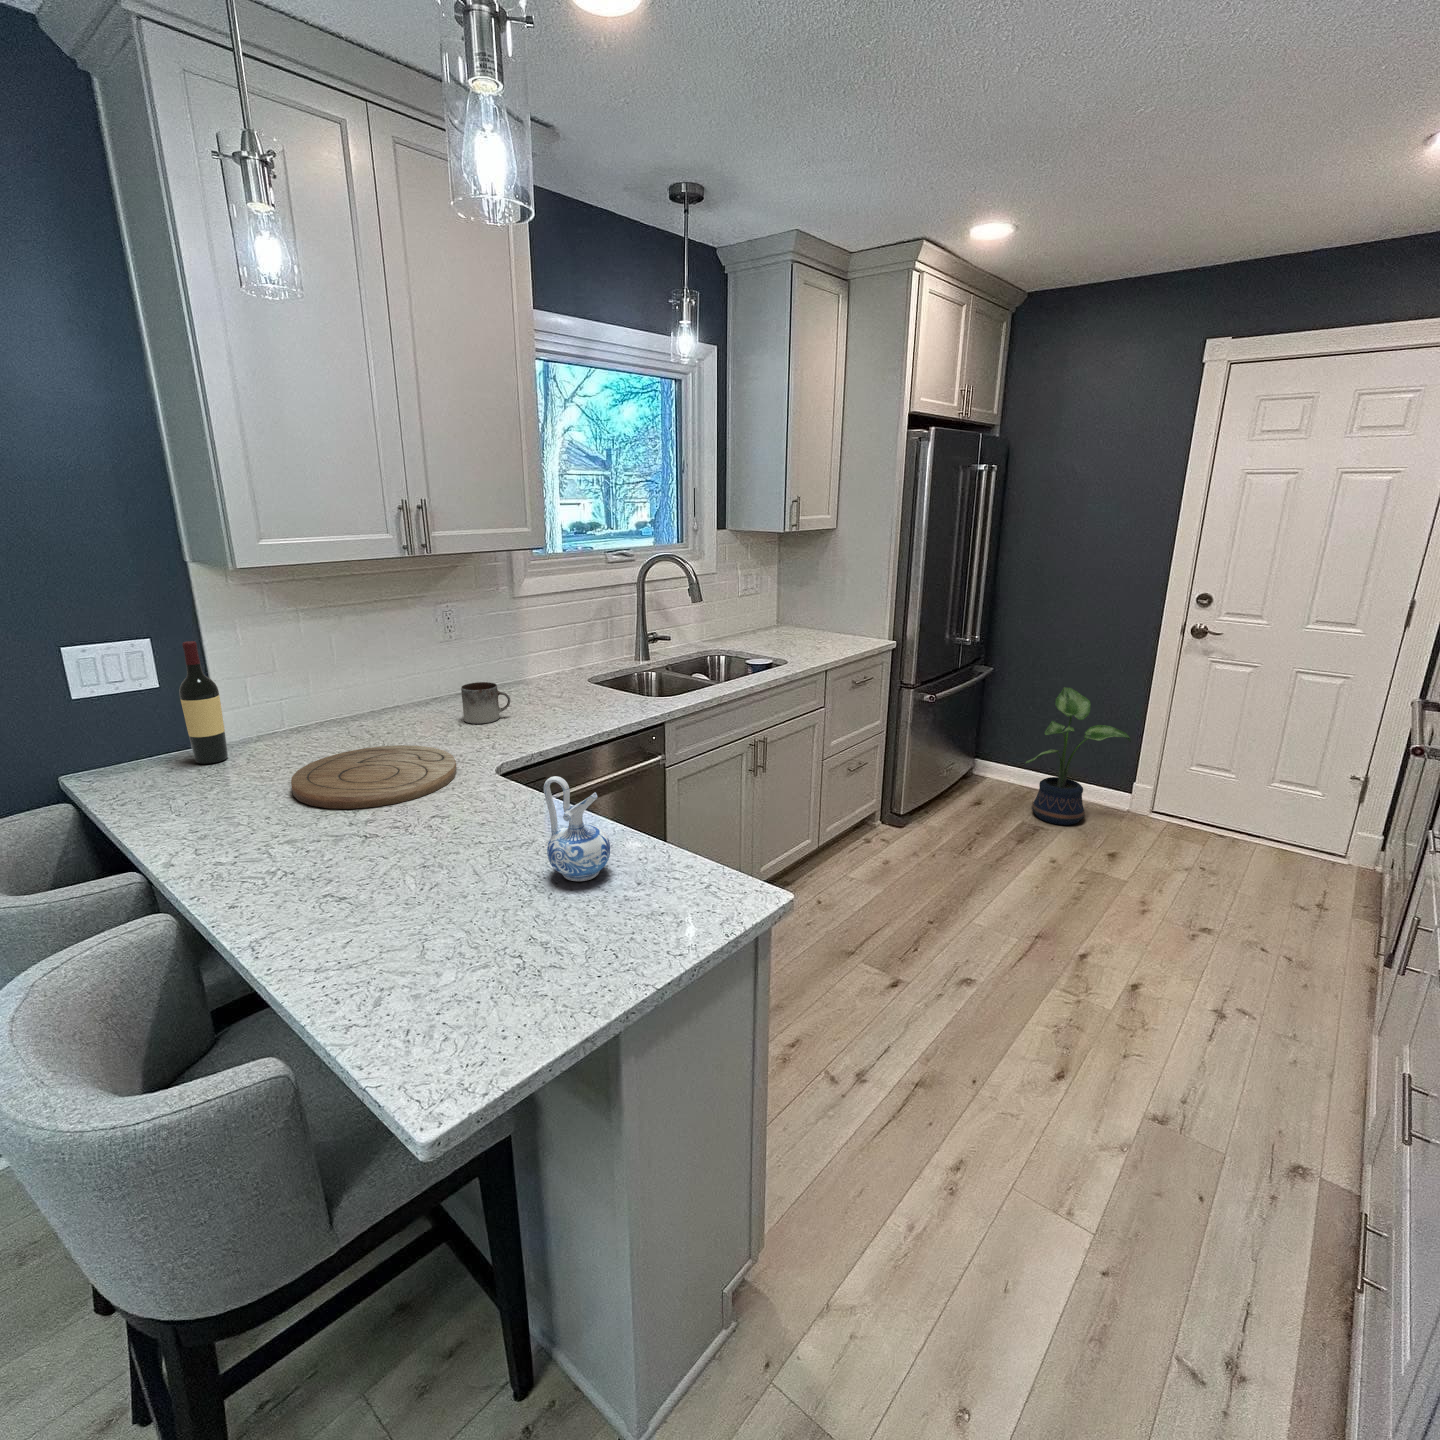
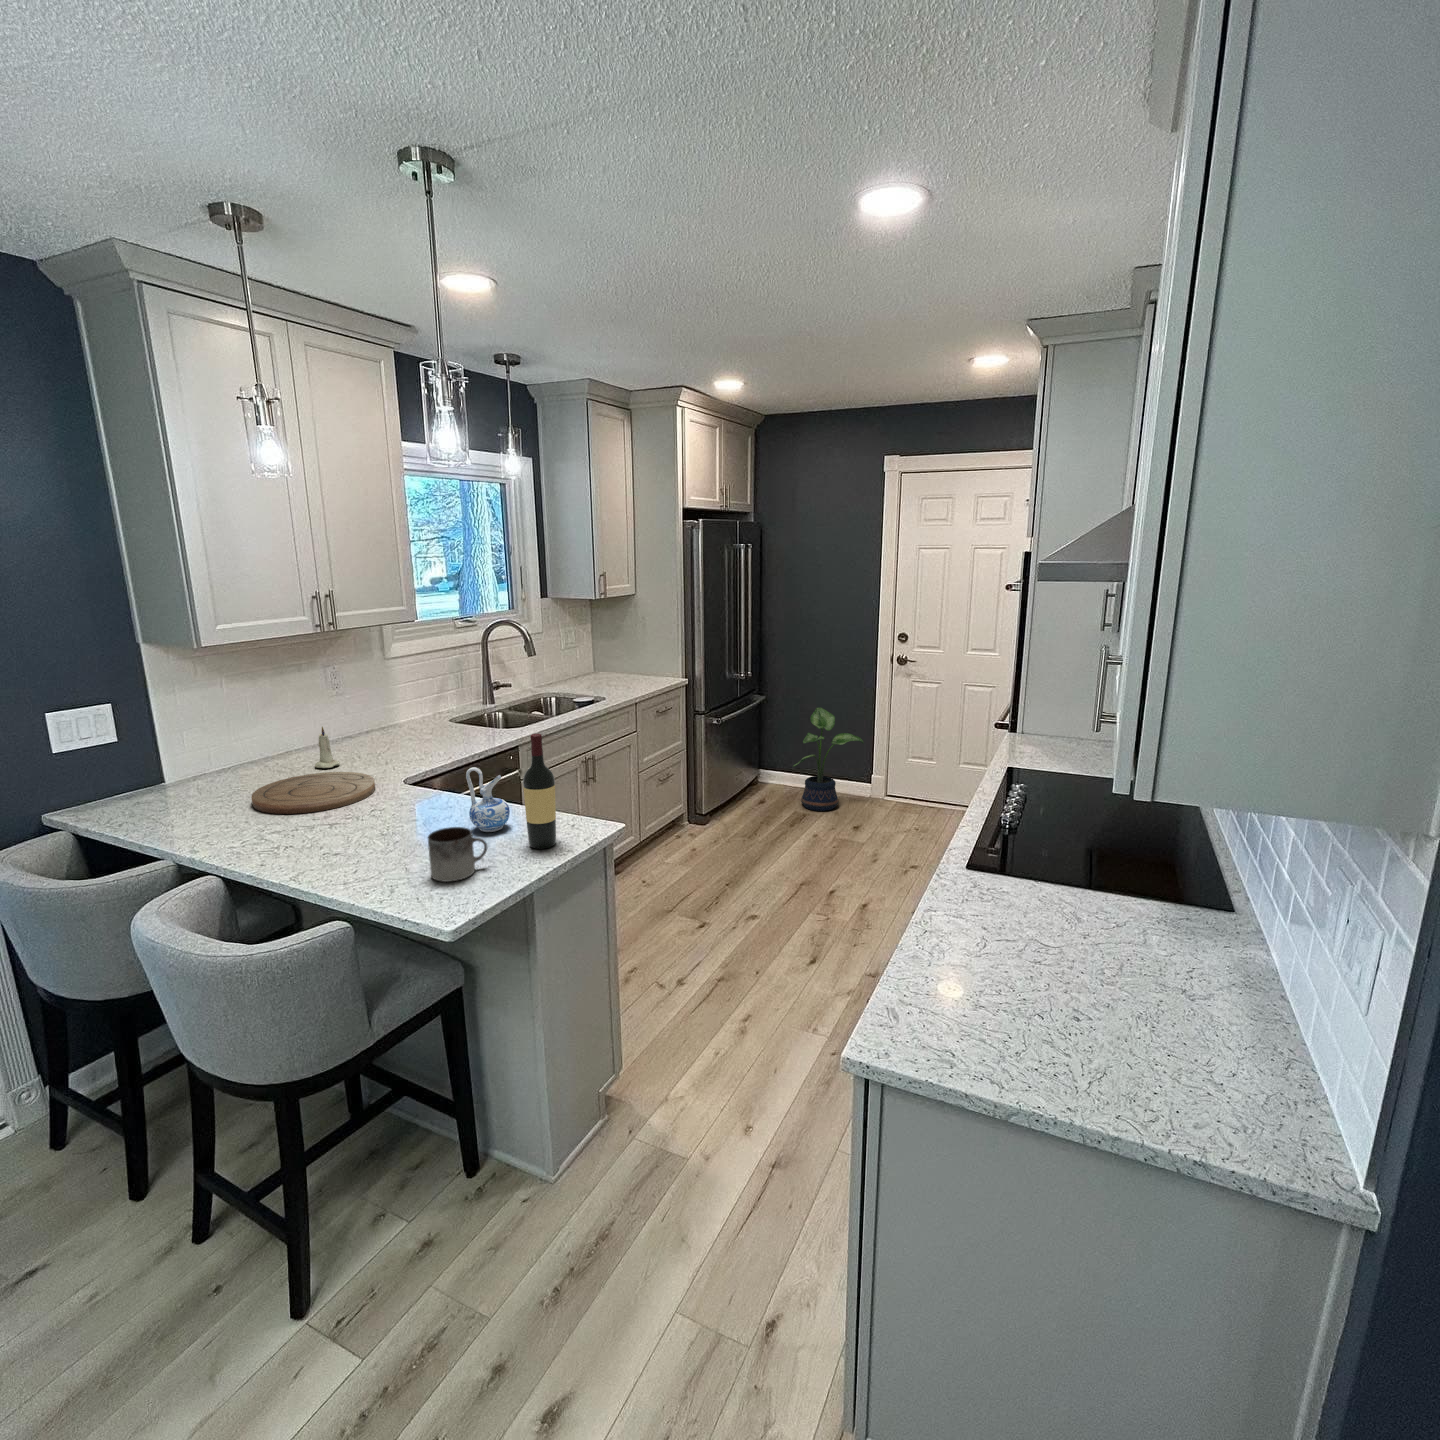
wine bottle: present [179,641,228,764] -> present [523,734,556,849]
candle: none [401,681,432,737] -> present [315,727,340,768]
mug: present [461,682,510,724] -> present [428,827,487,882]

